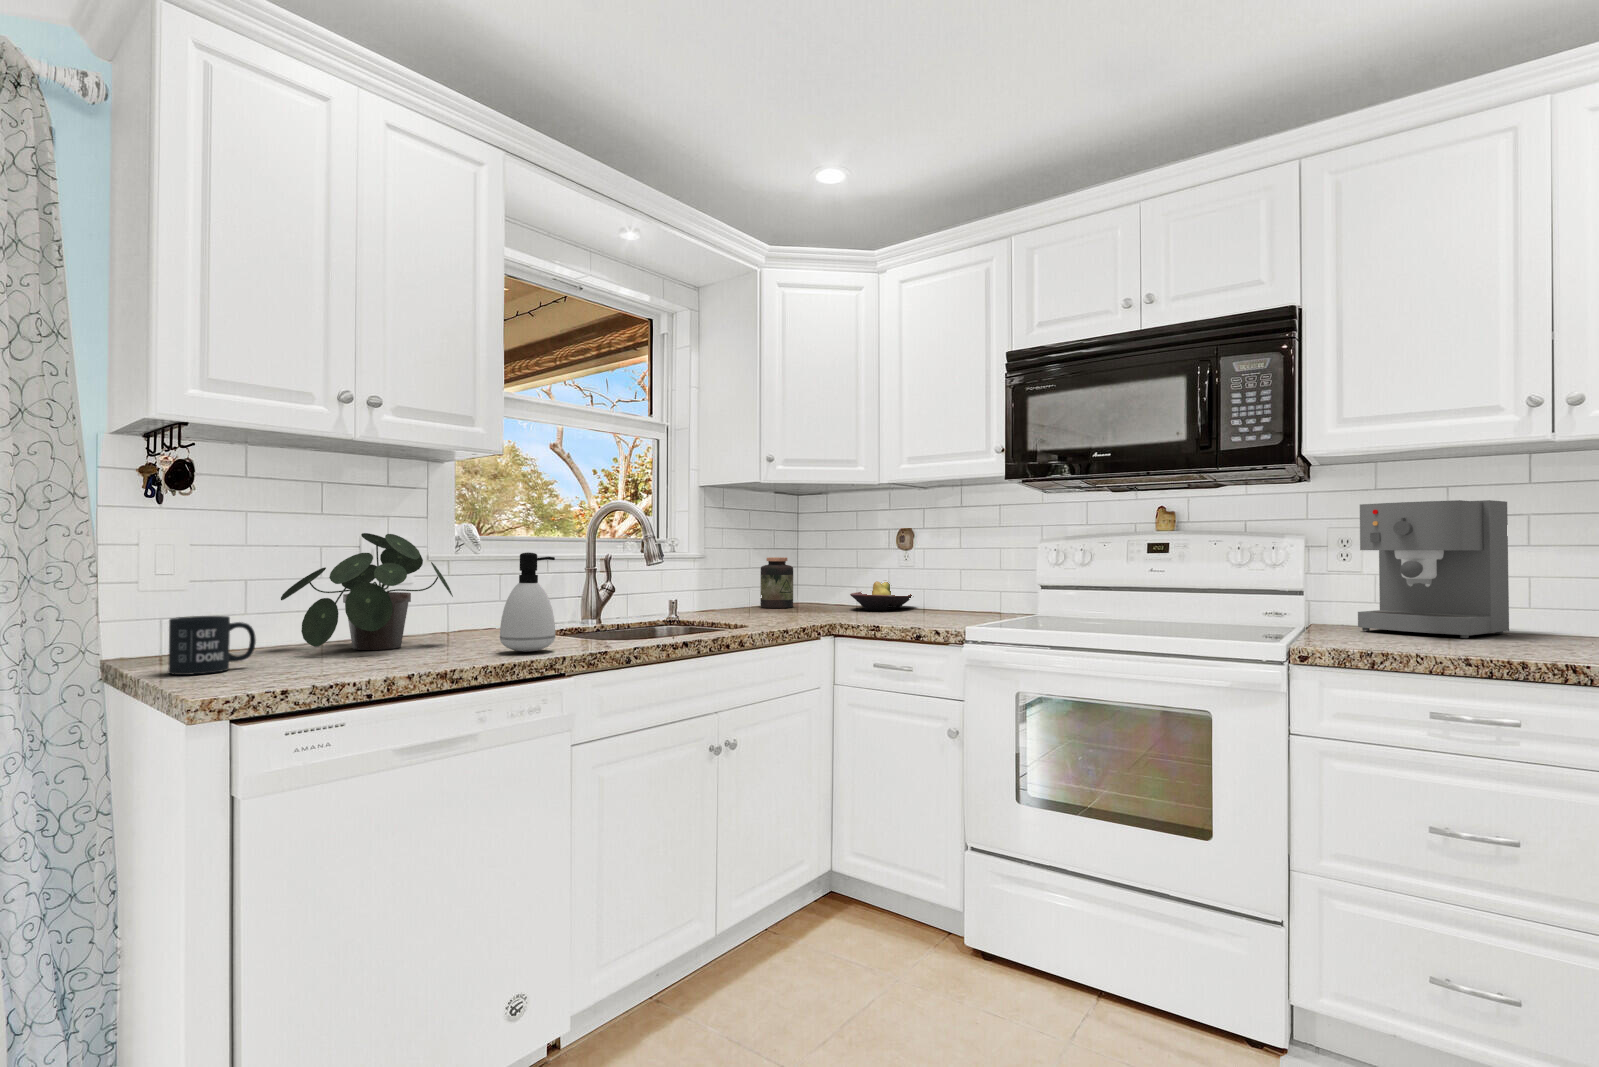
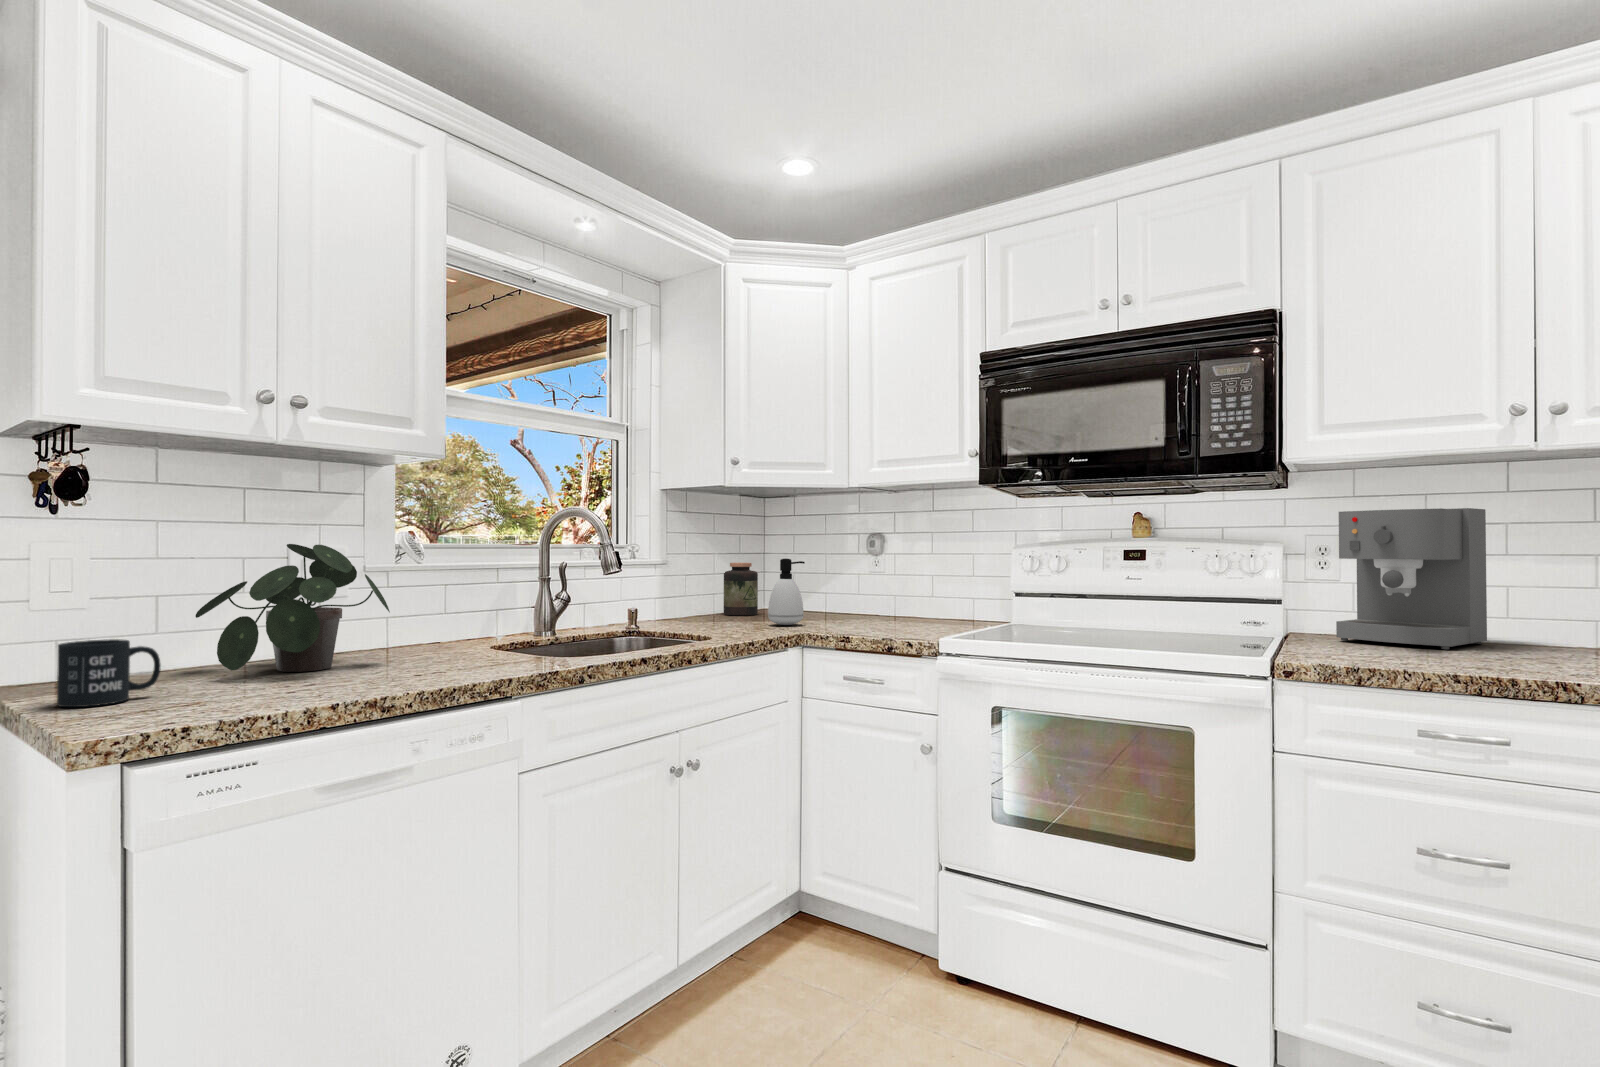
soap dispenser: present [500,552,555,652] -> present [768,559,805,625]
fruit bowl: present [850,581,912,611] -> none [817,586,883,618]

